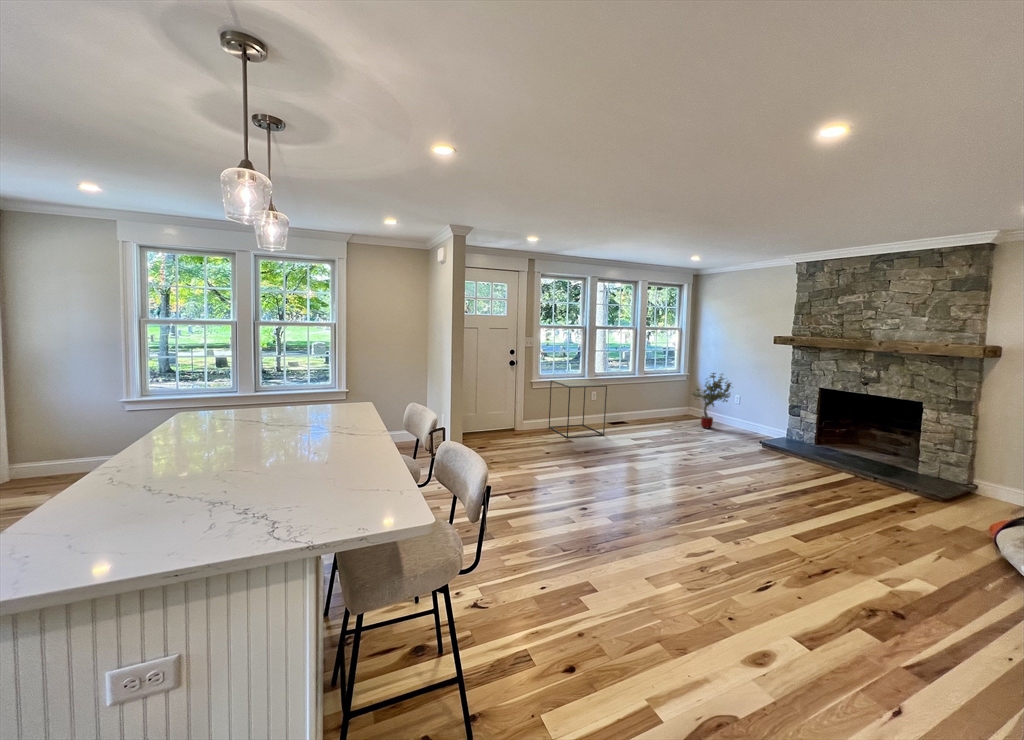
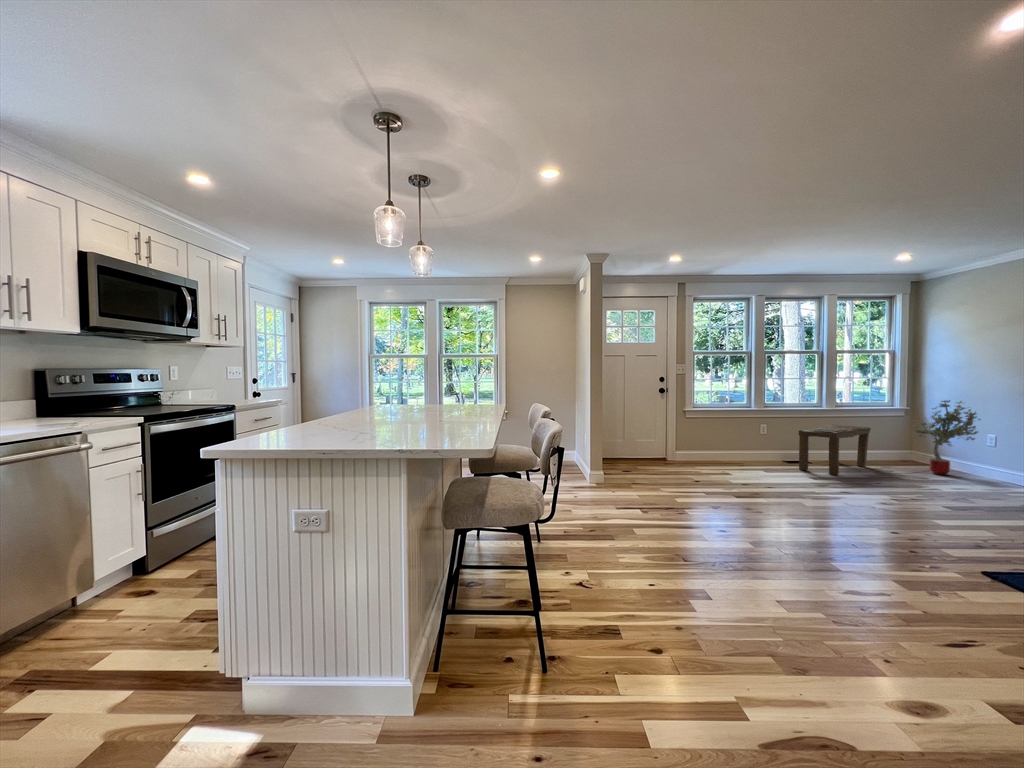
side table: present [549,379,607,438] -> none [707,408,777,472]
bench: none [619,391,667,435] -> present [799,425,871,475]

